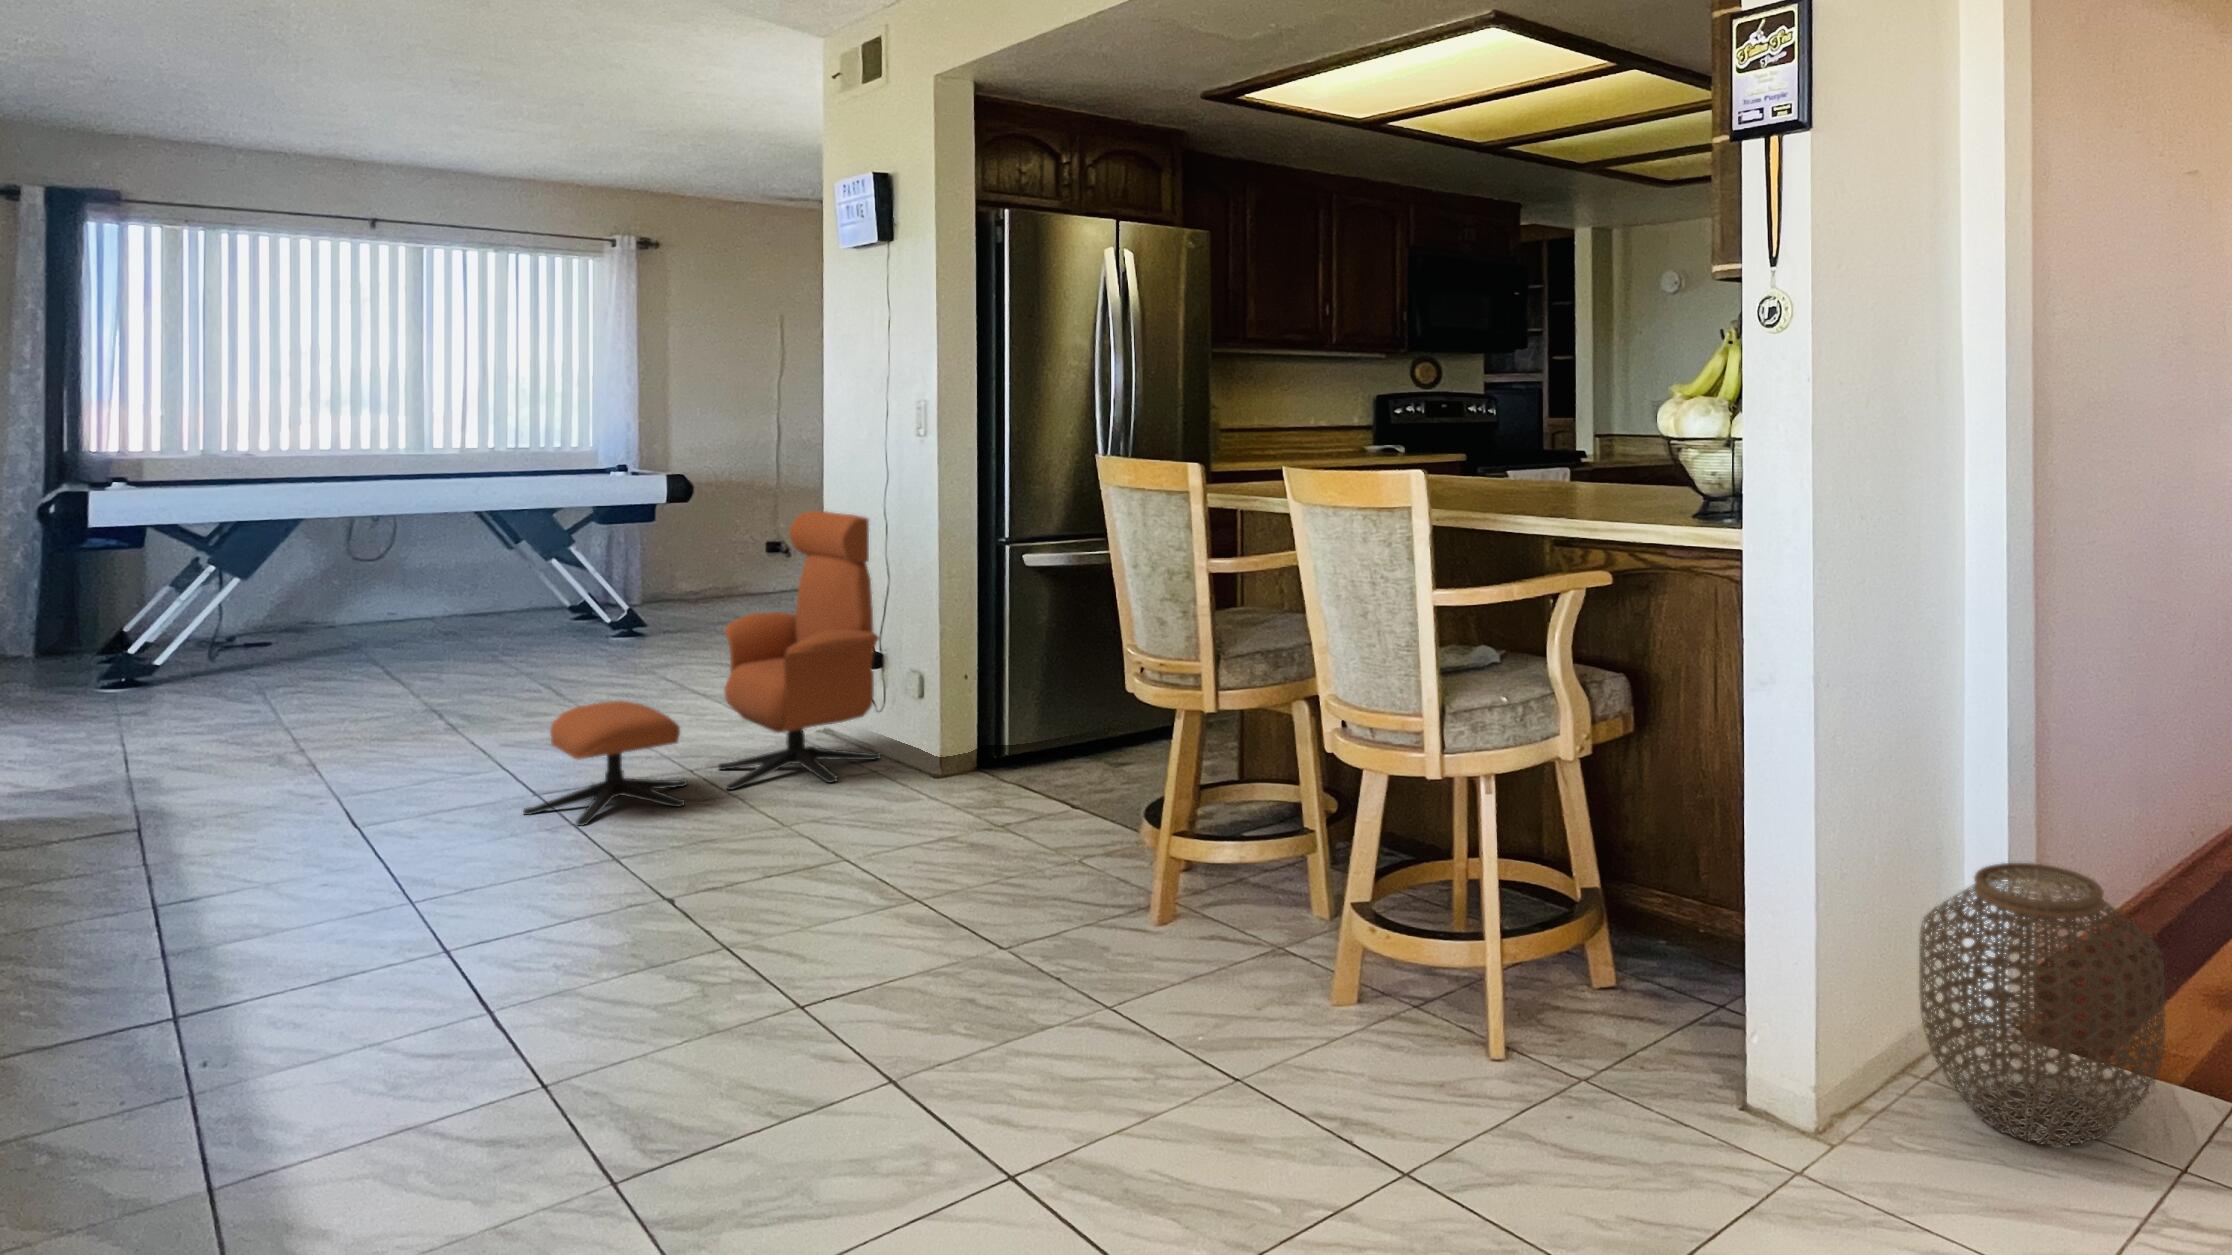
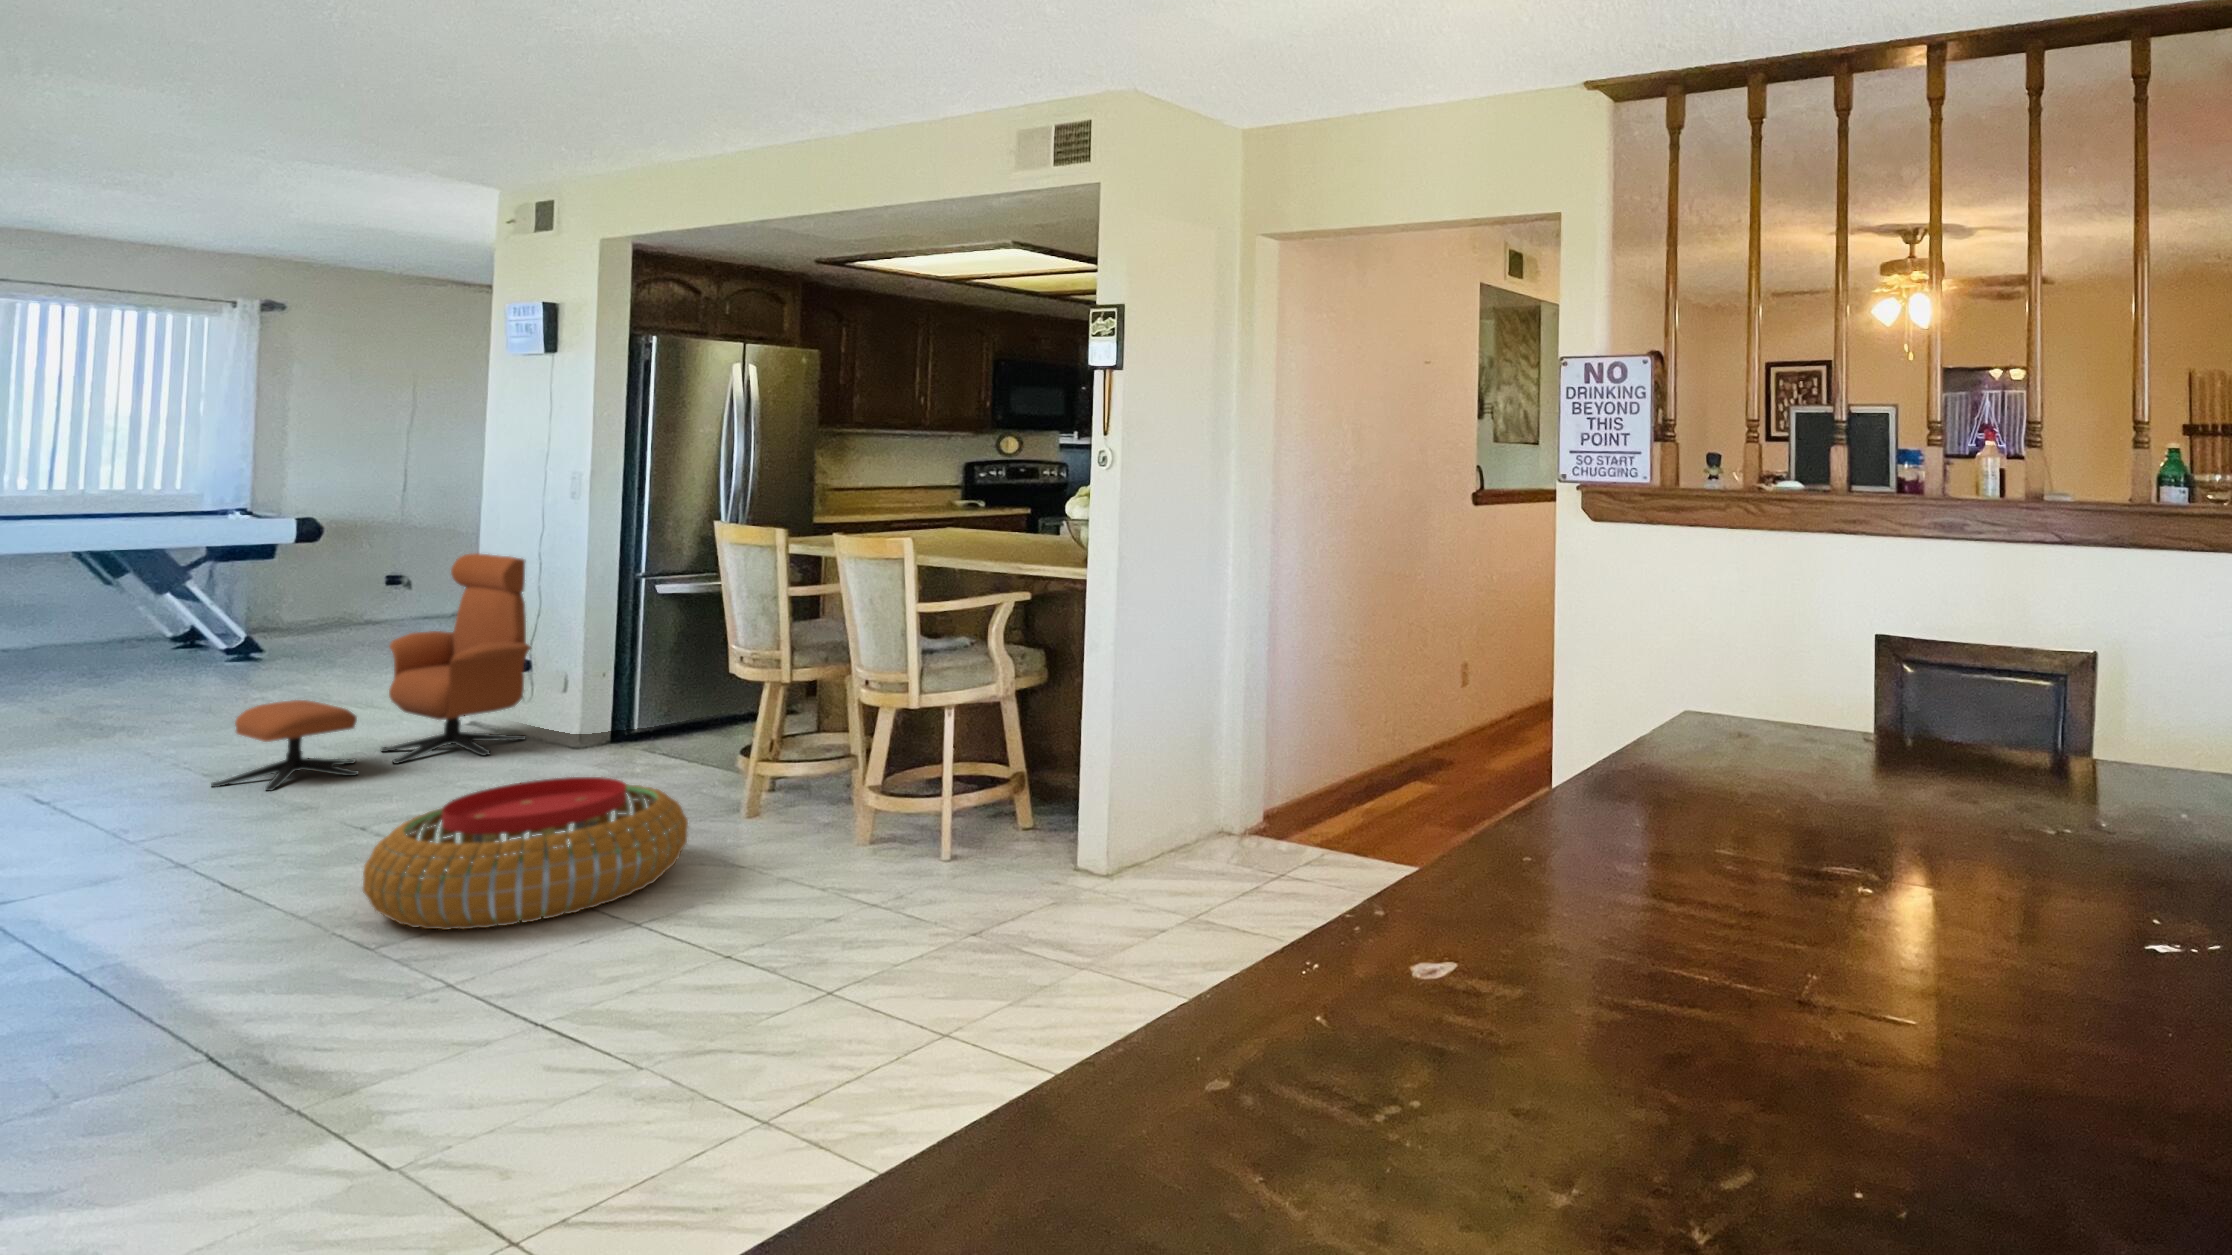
woven basket: present [1919,863,2165,1145] -> none [1169,735,1283,866]
pouf: none [597,869,1078,1165] -> present [363,777,688,930]

